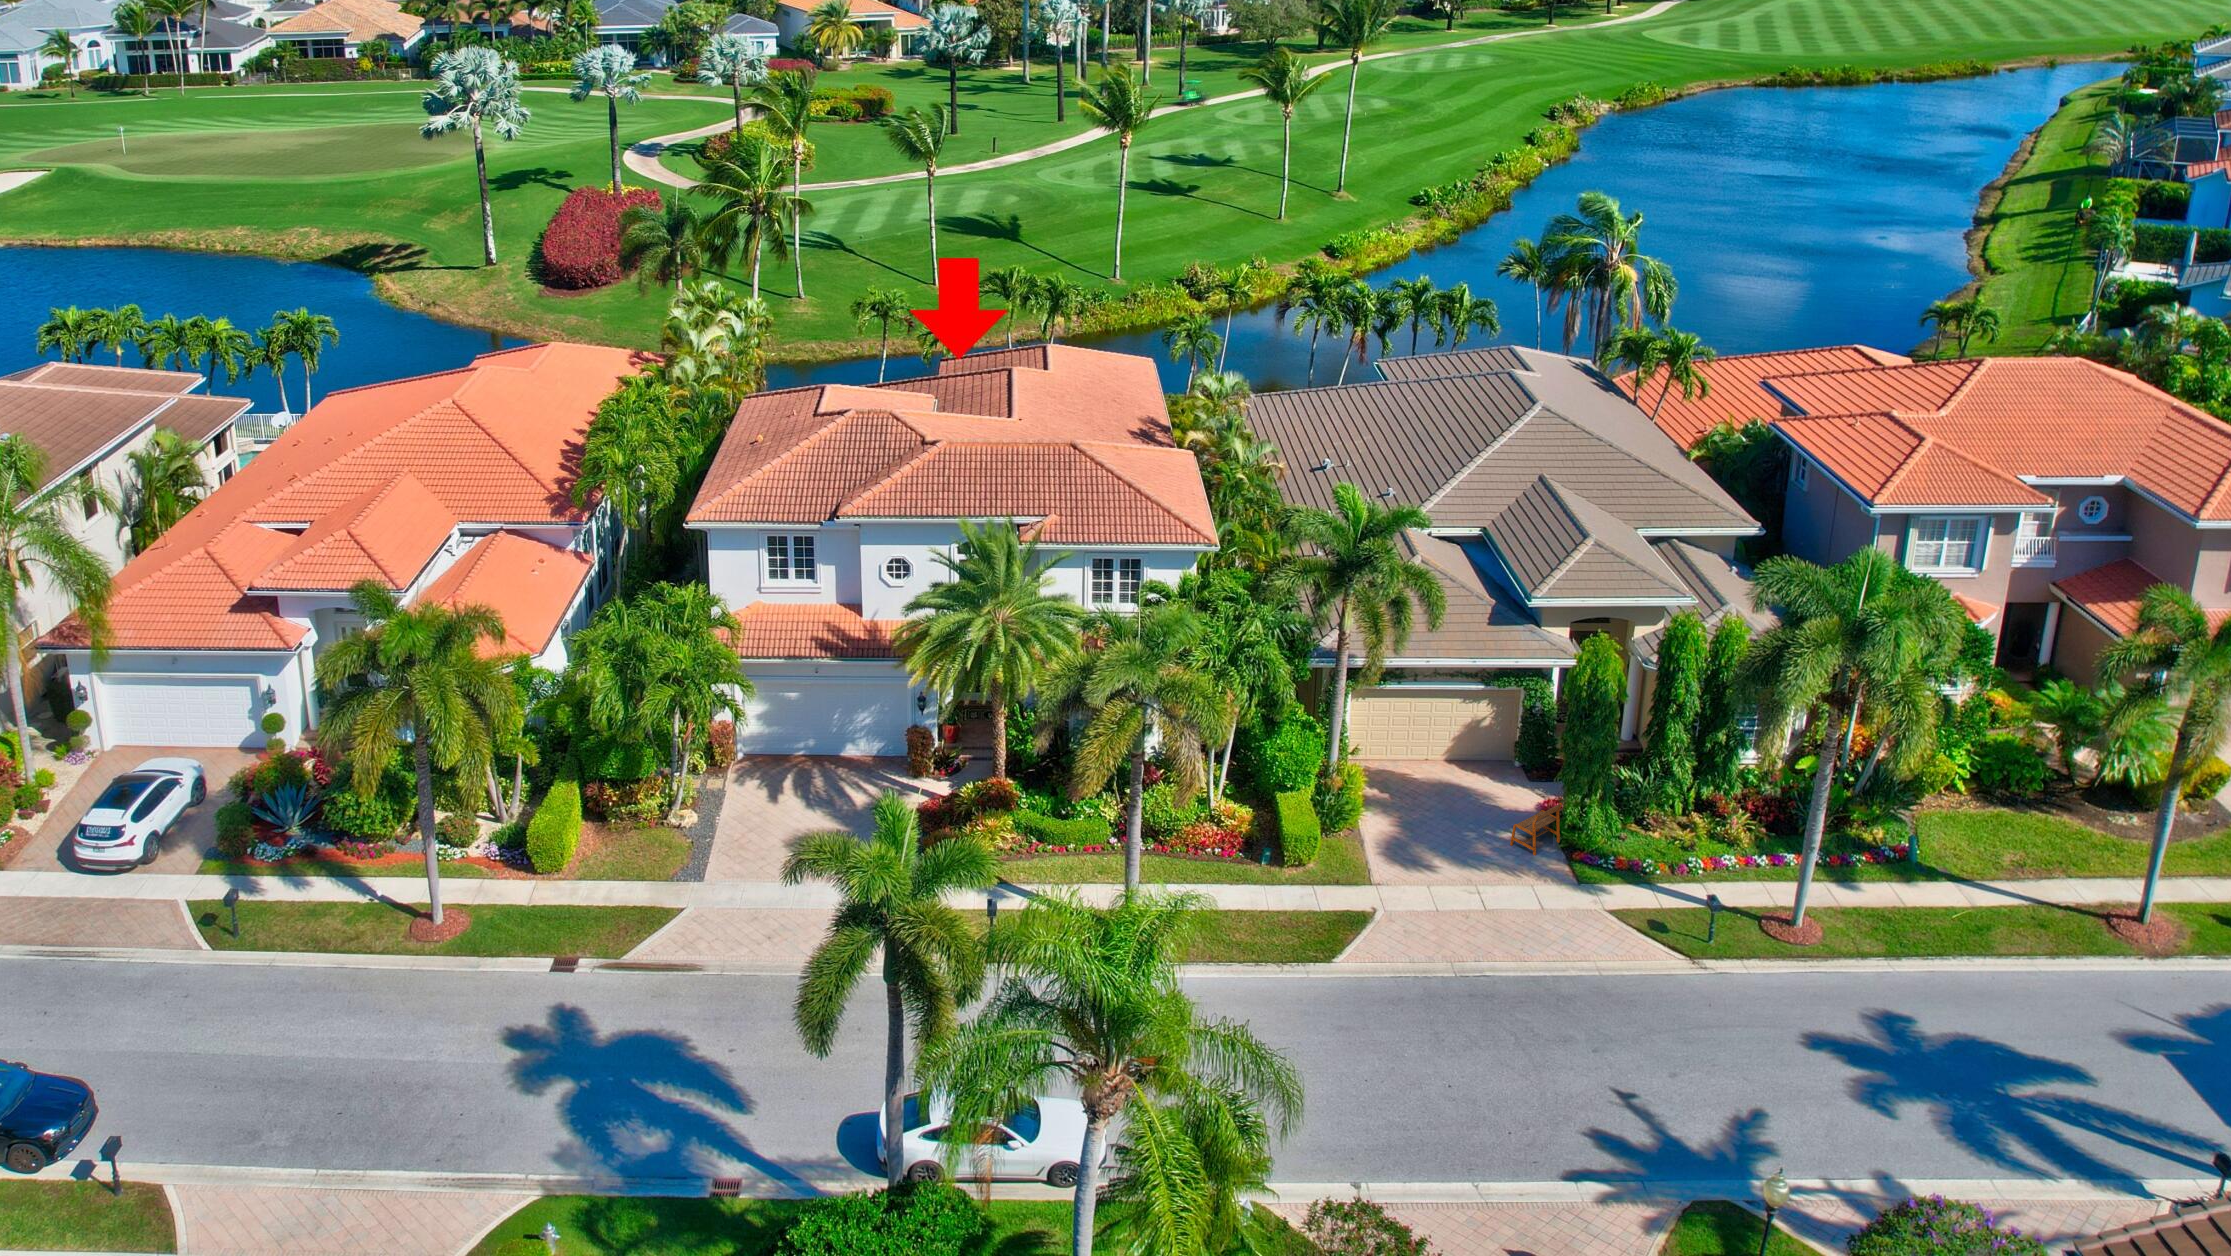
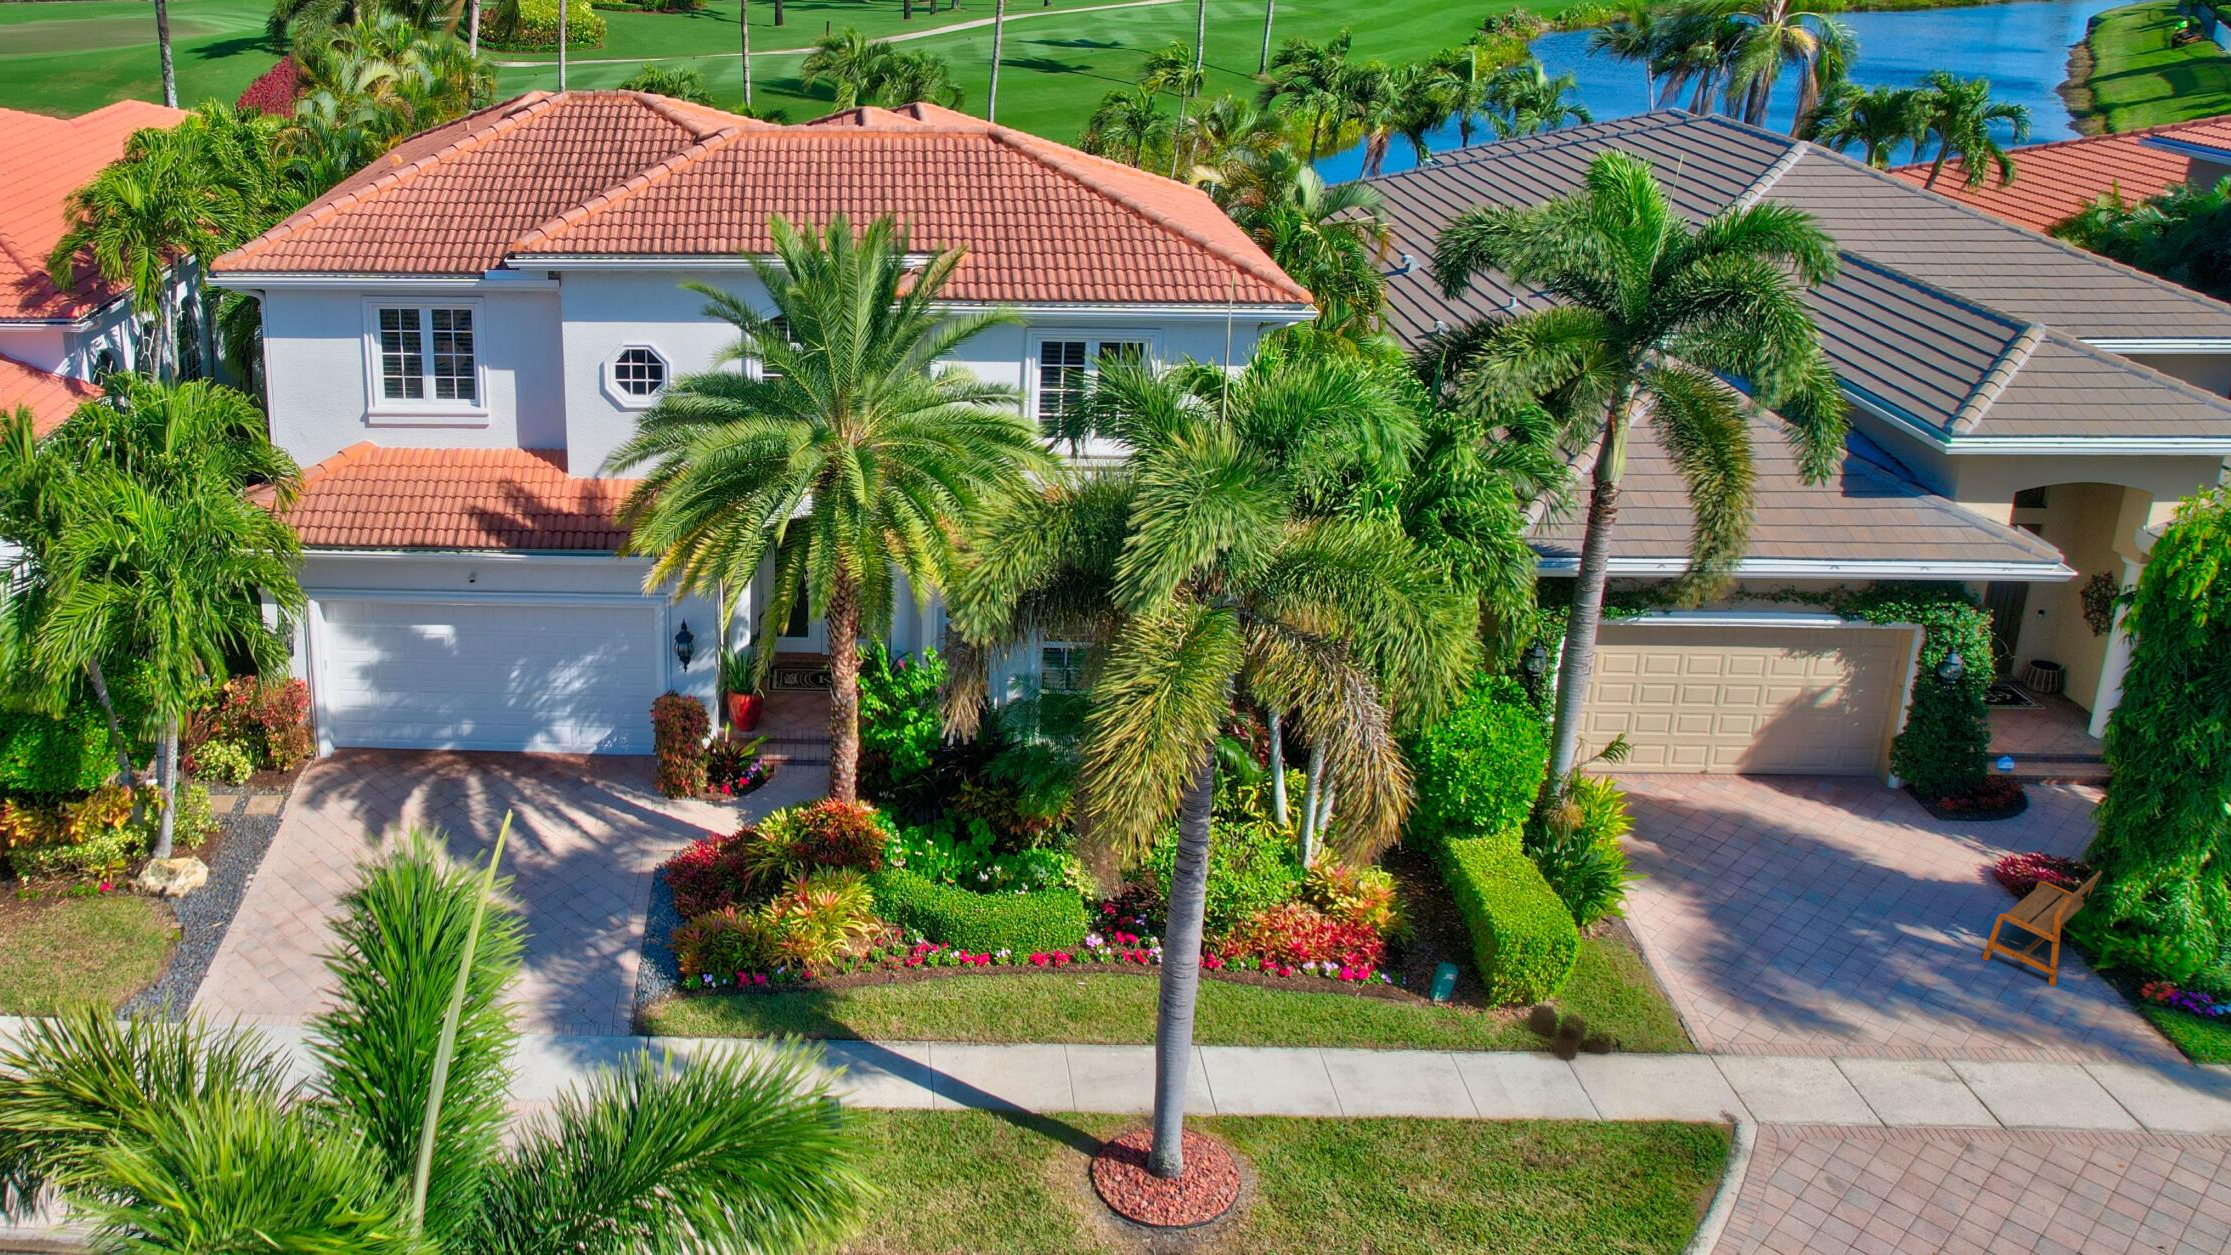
woven basket: none [1298,865,1330,887] -> present [1528,1005,1611,1060]

